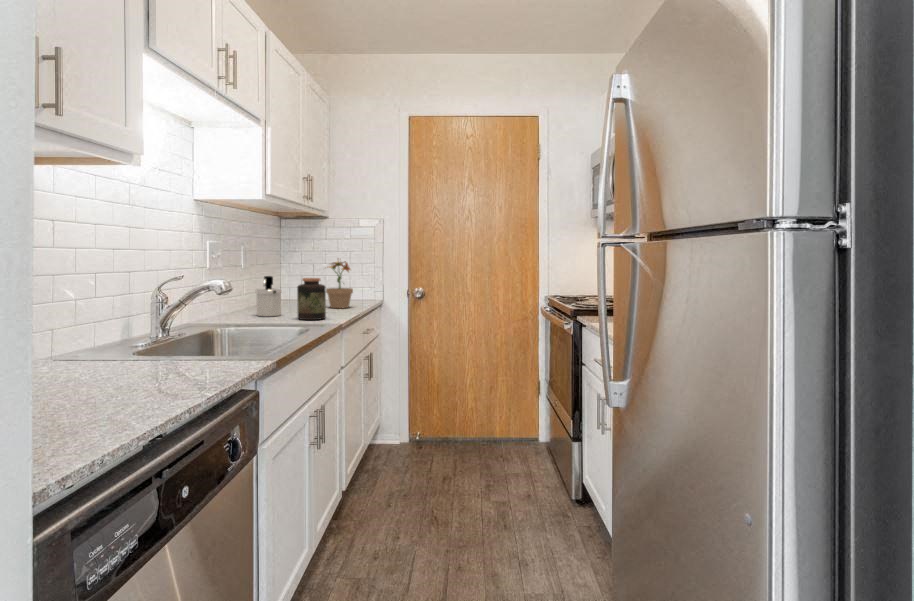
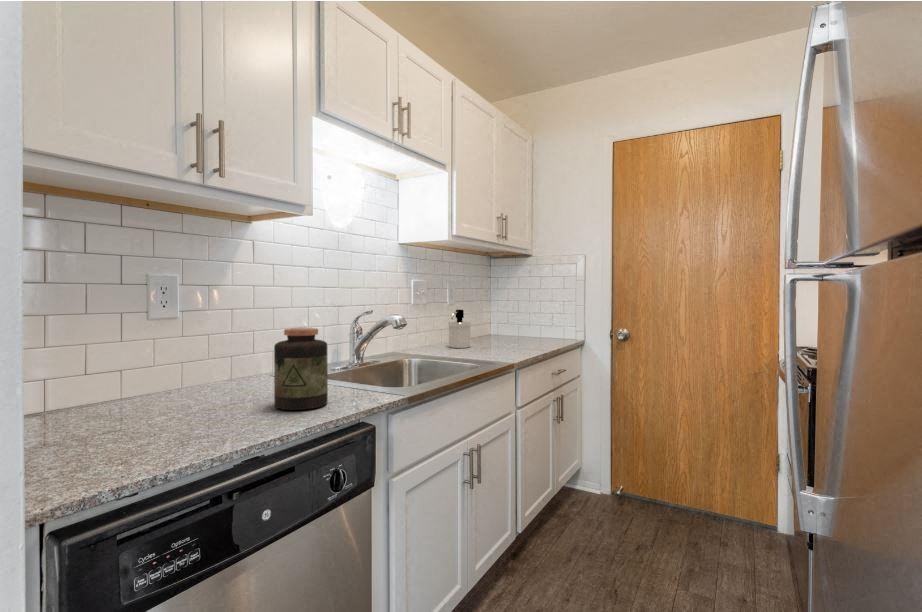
potted plant: present [326,261,353,308] -> none [518,291,547,342]
jar: present [297,278,326,320] -> present [274,328,328,410]

